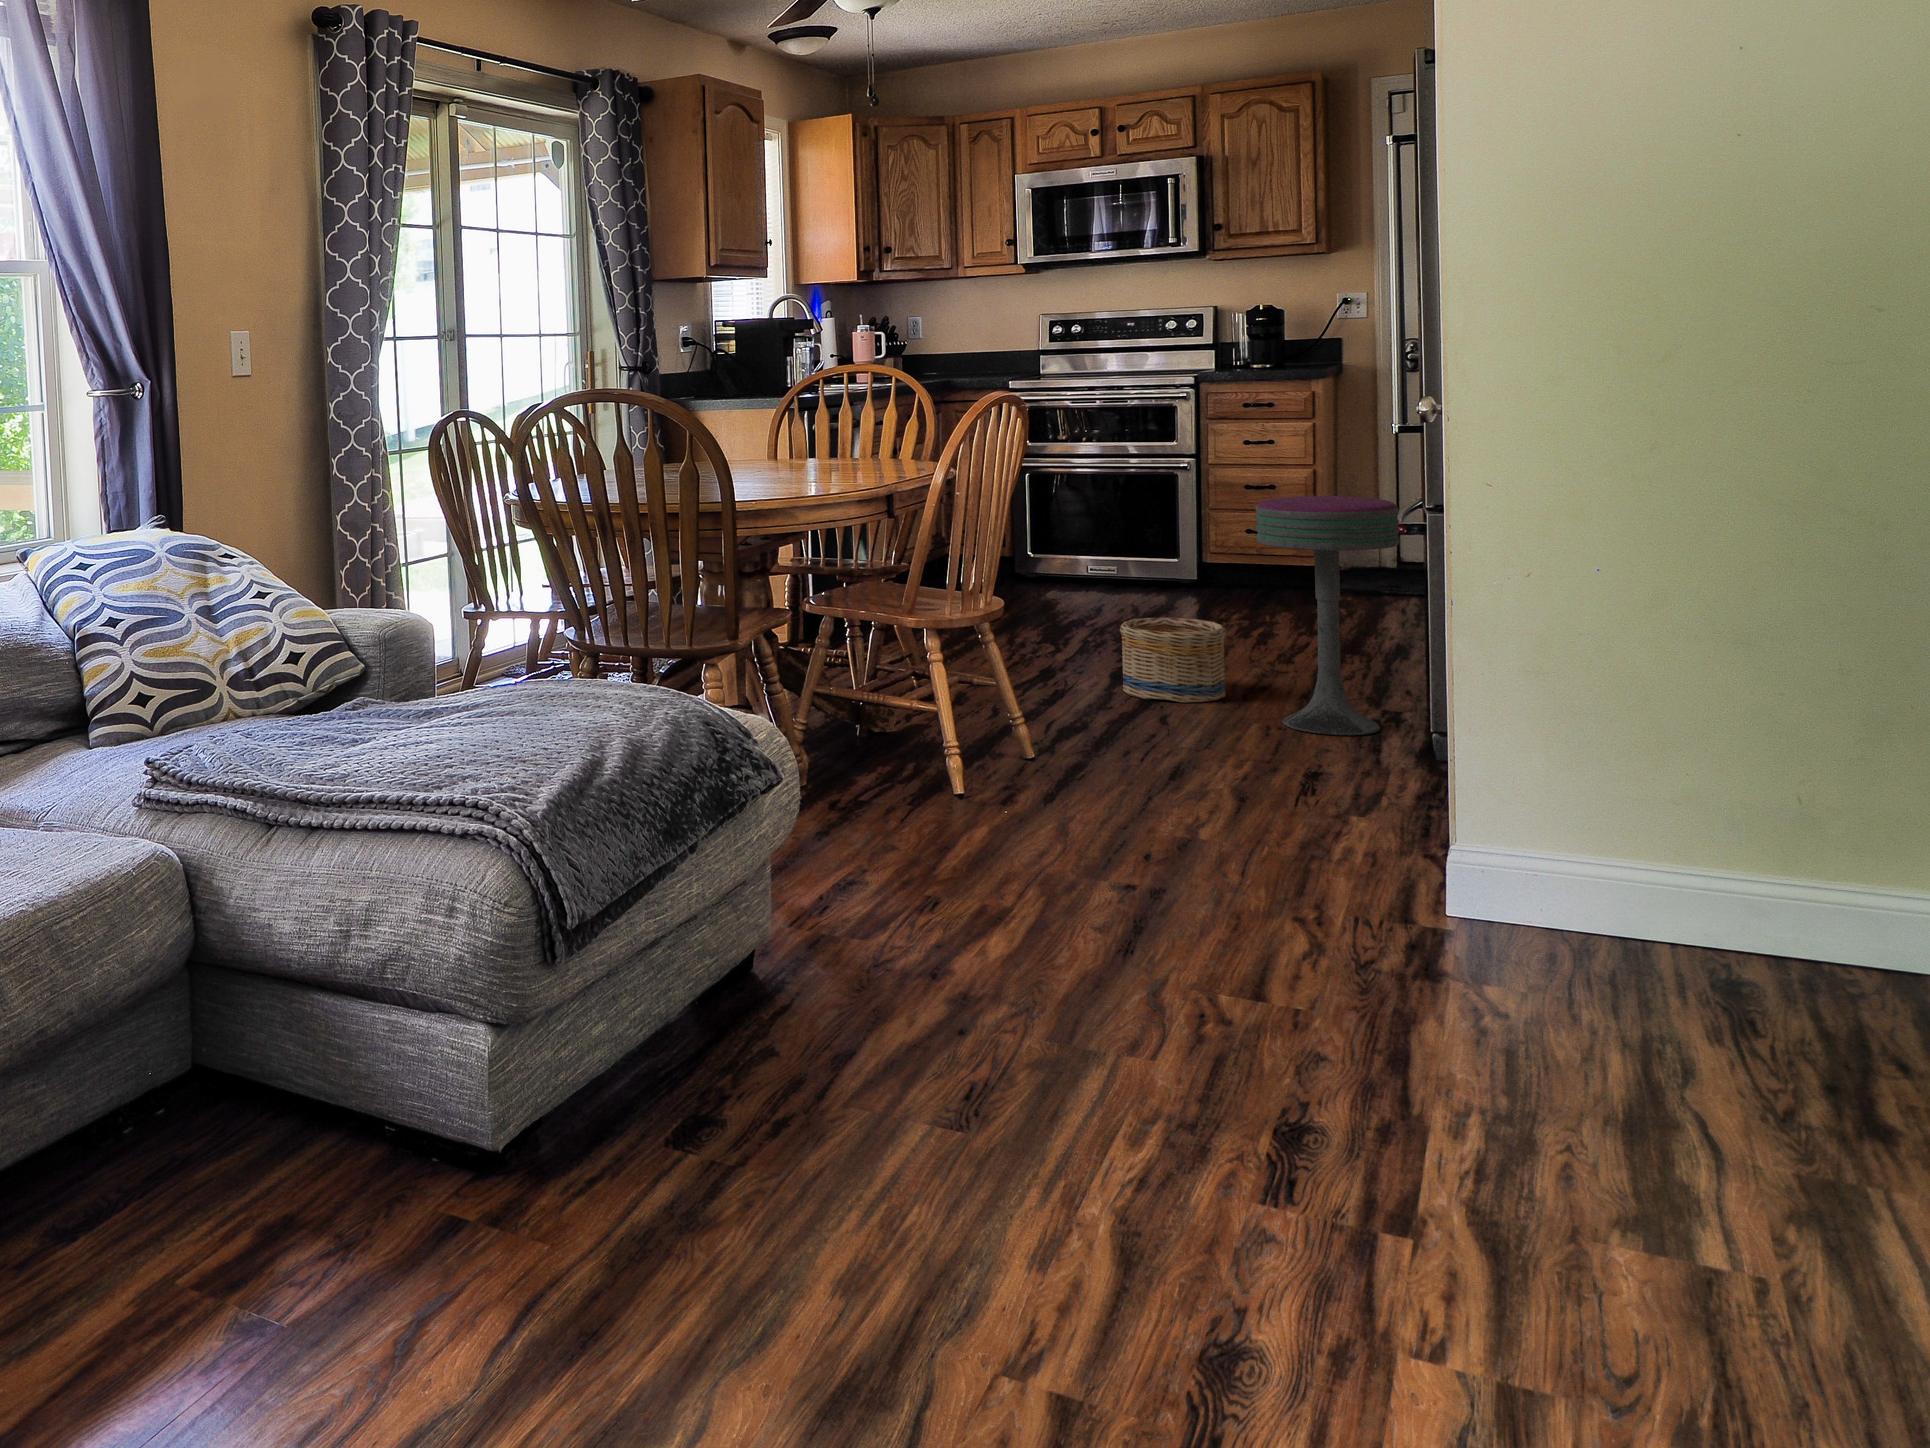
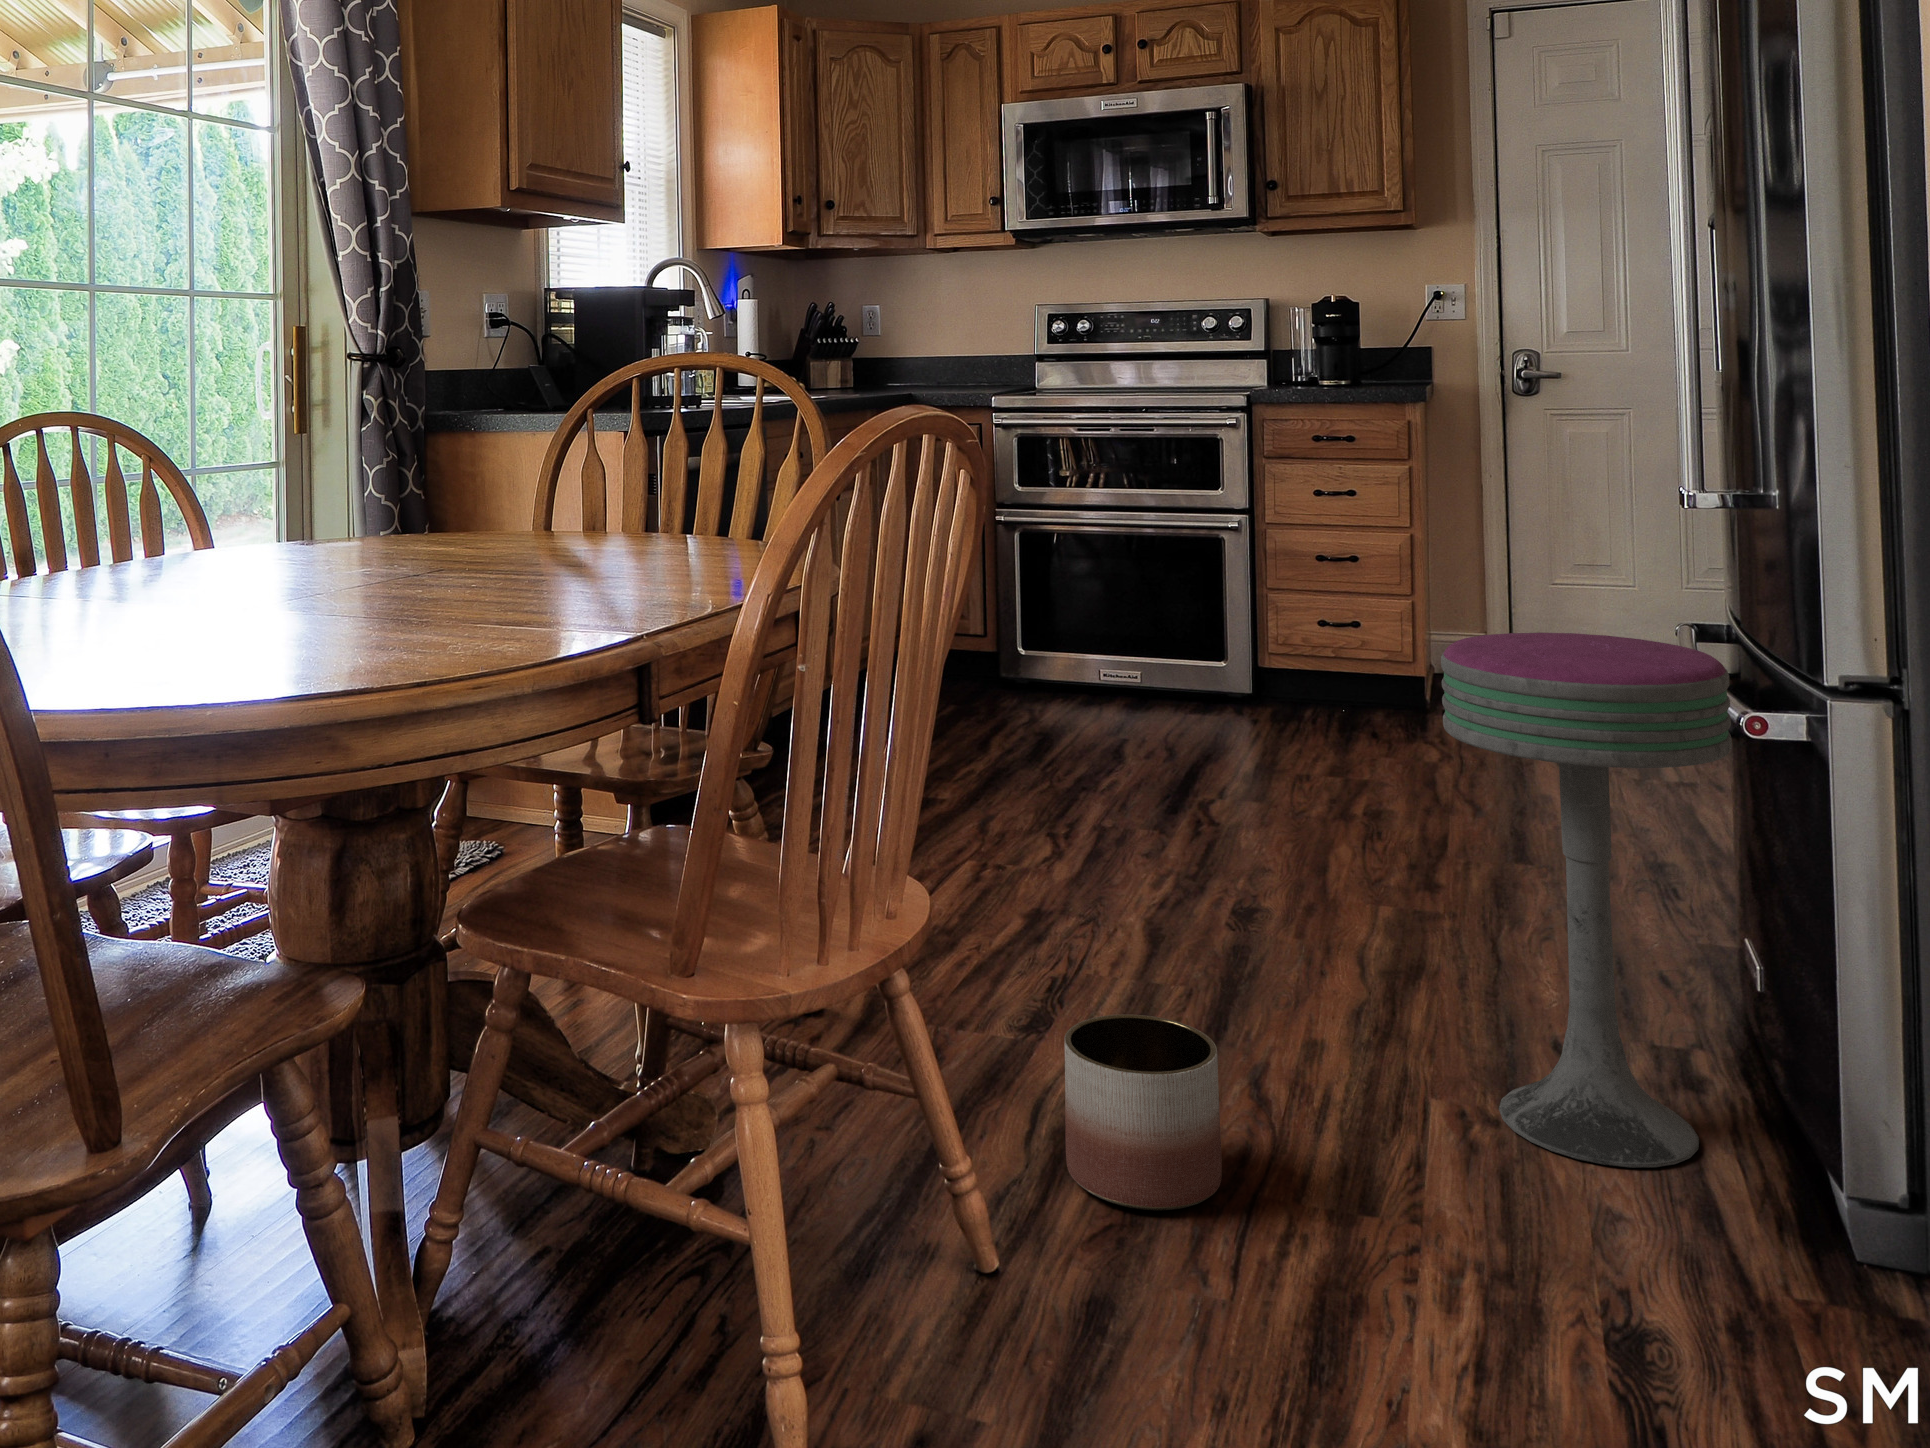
basket: present [1120,618,1226,702] -> none [1171,843,1365,1037]
planter: none [1061,669,1136,741] -> present [1065,1014,1222,1210]

